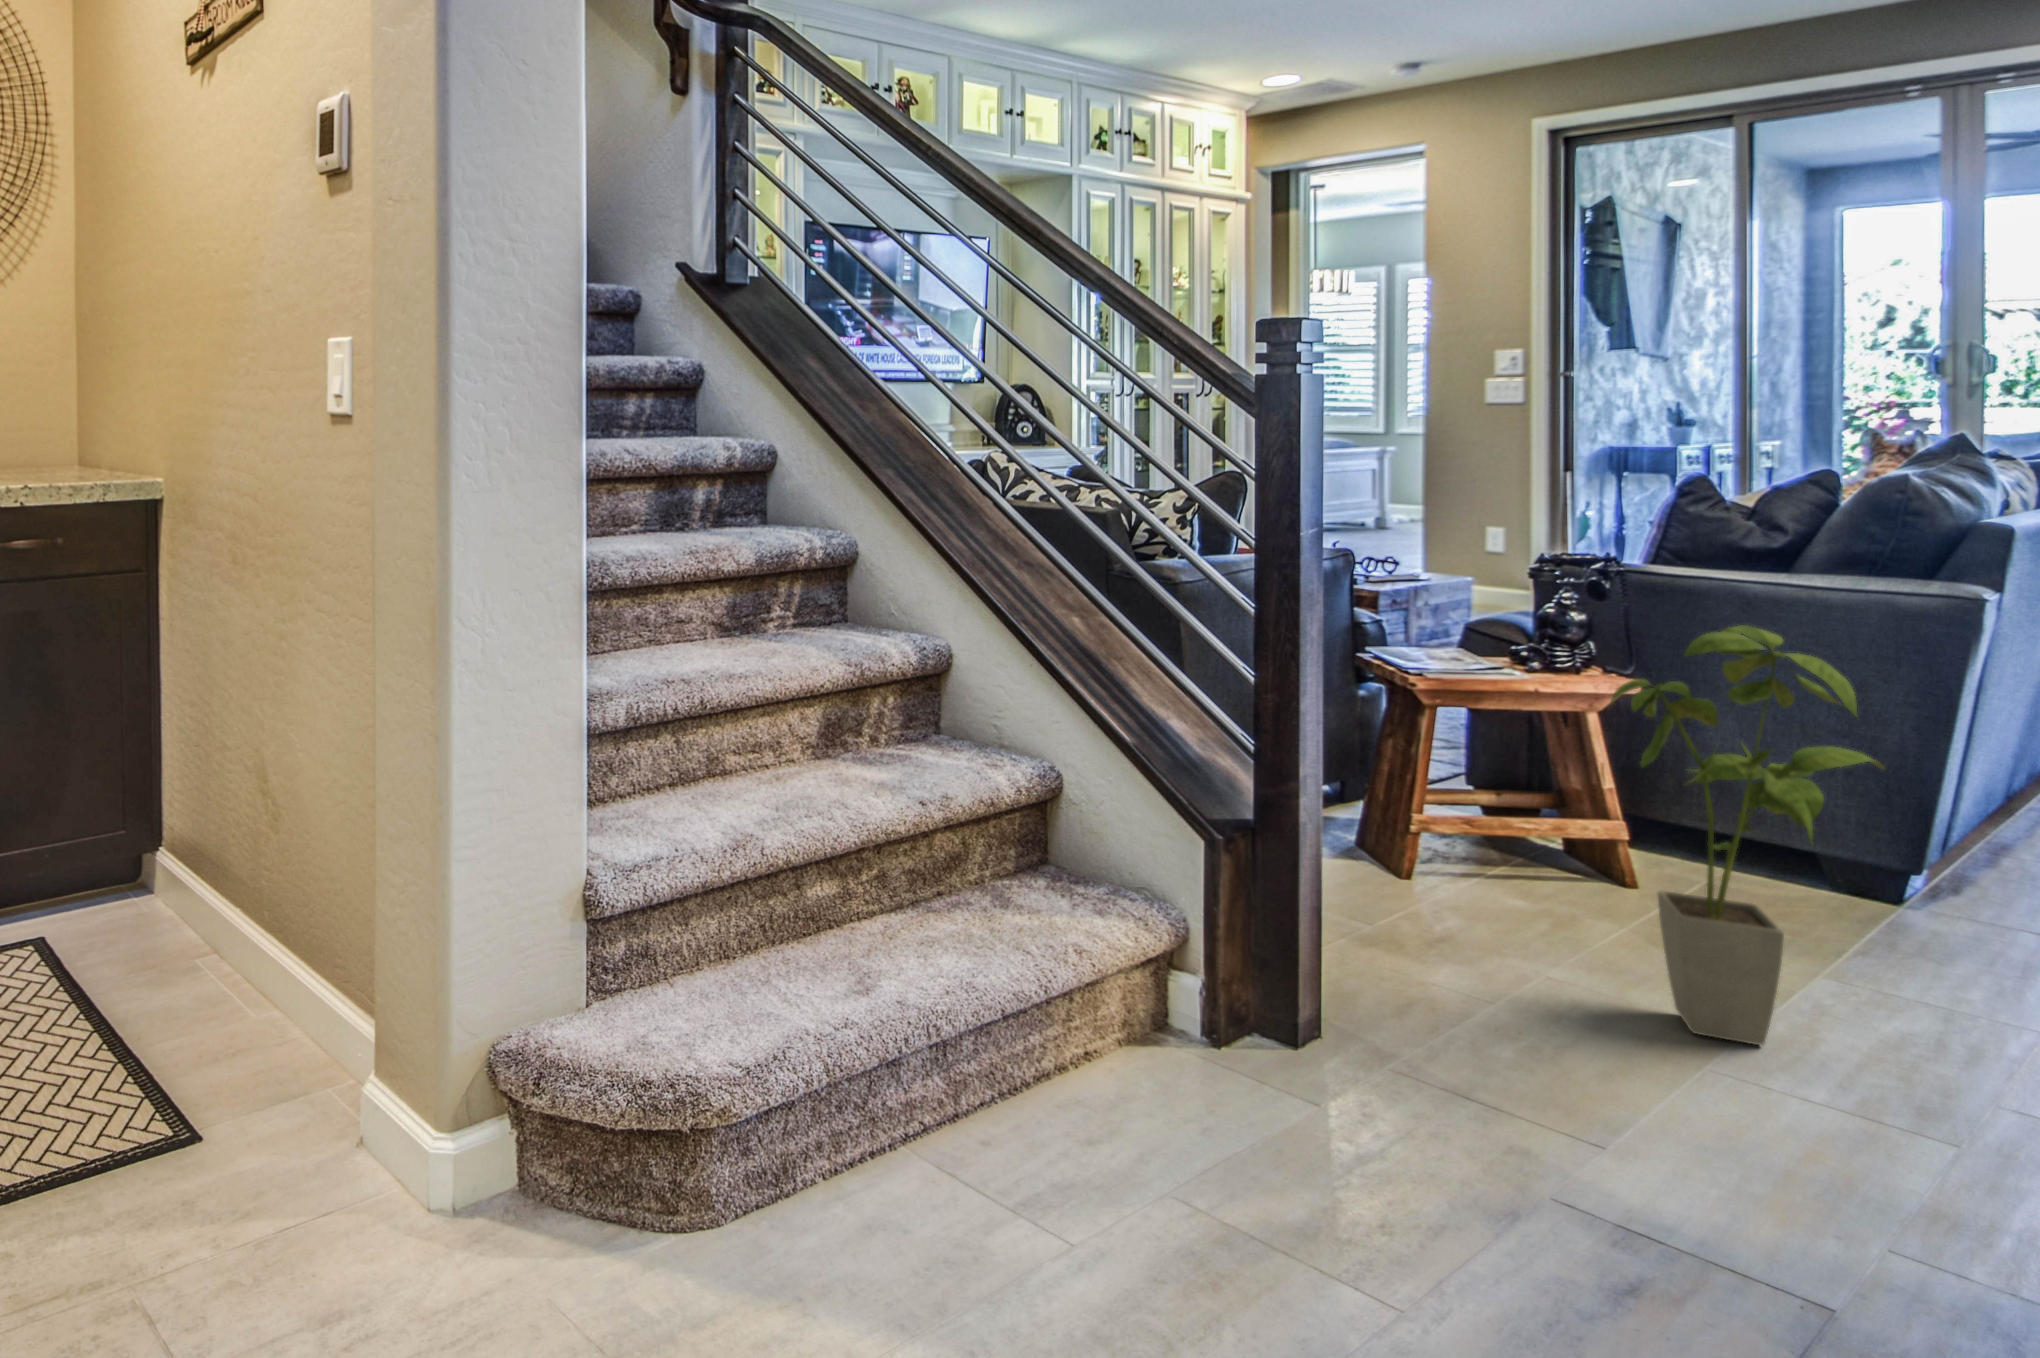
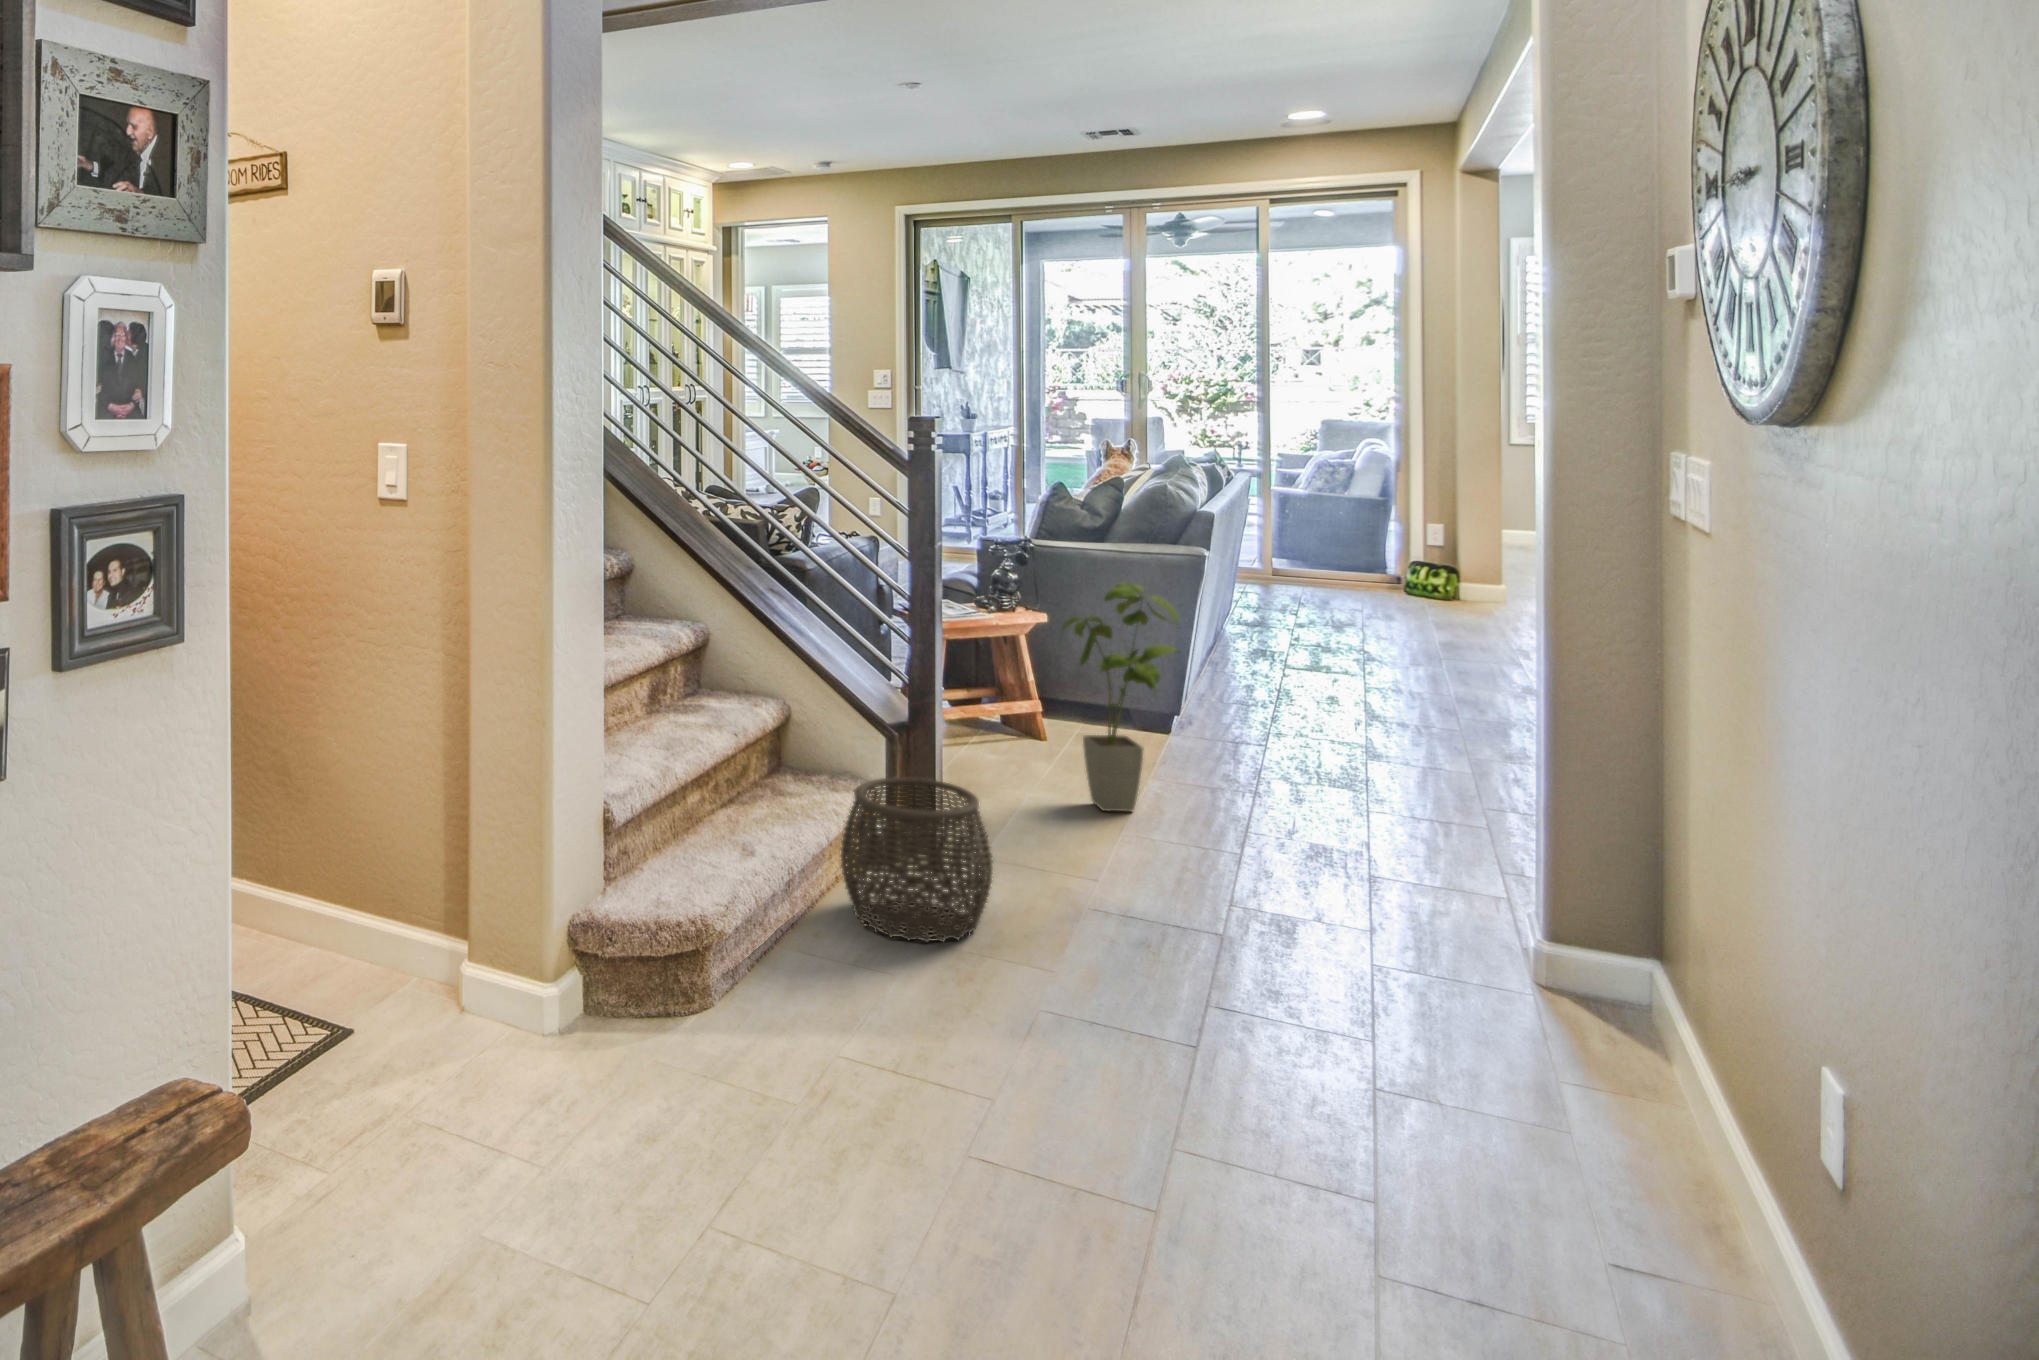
woven basket: none [1035,908,1324,1231] -> present [841,777,993,943]

